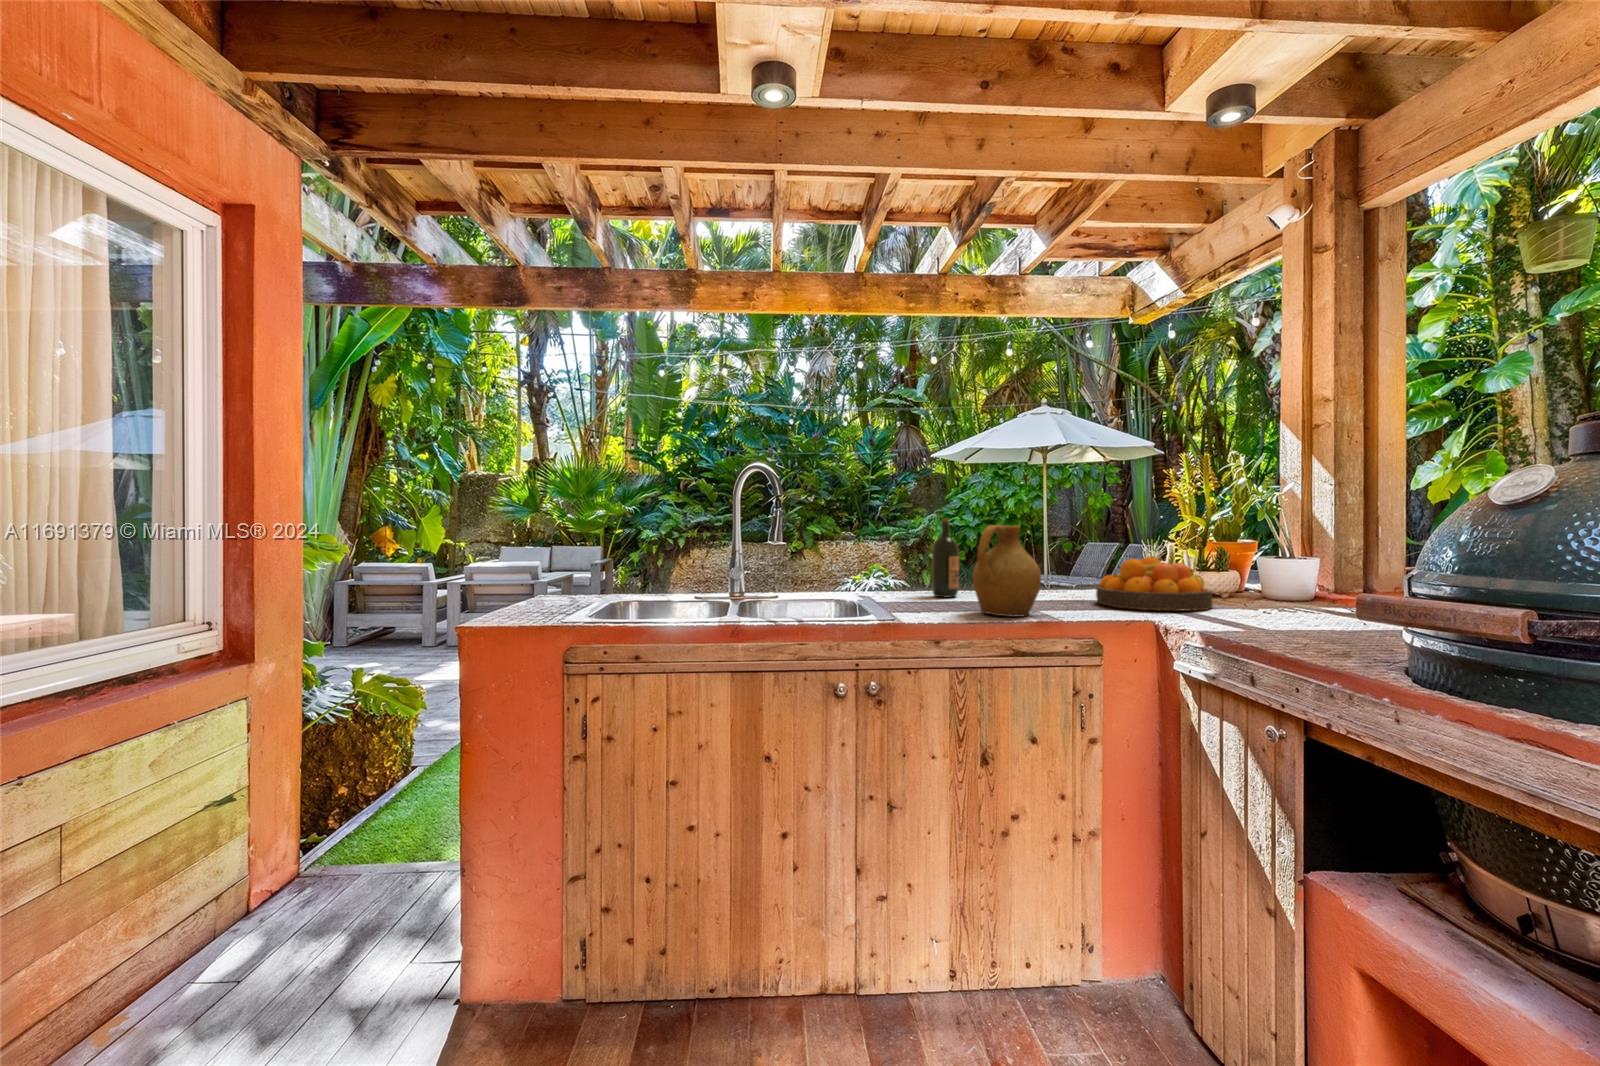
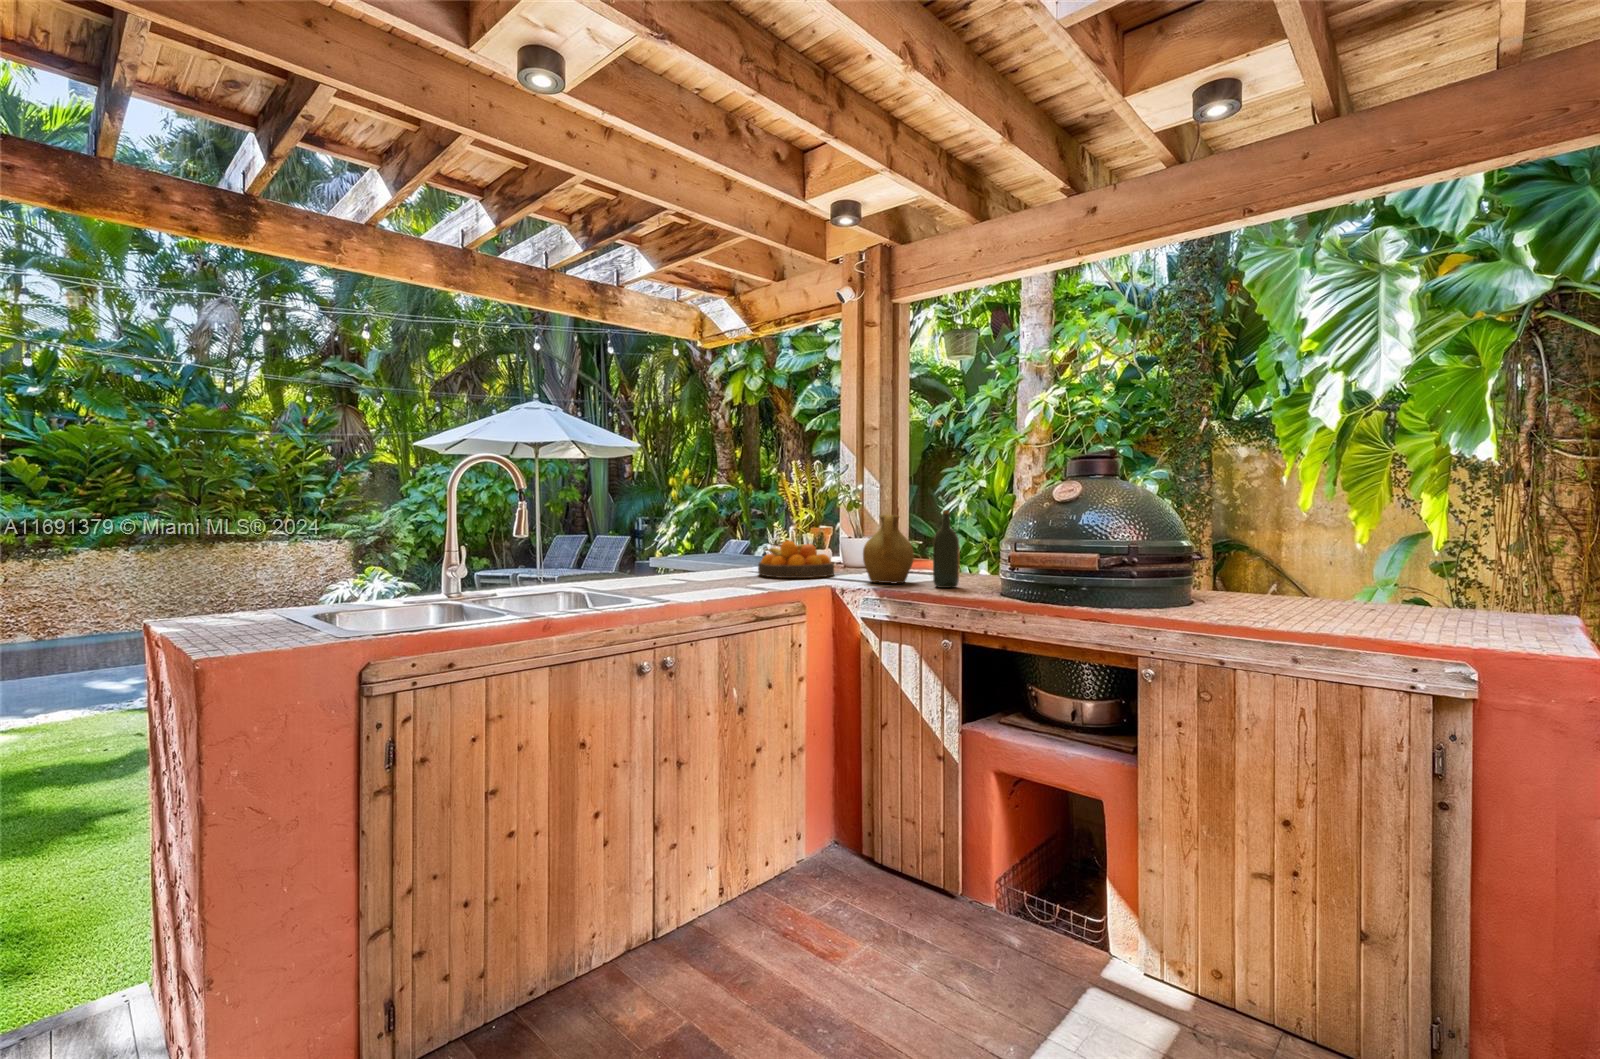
wine bottle: present [932,518,959,597] -> present [933,510,960,588]
pitcher: present [973,525,1041,617] -> present [863,515,914,583]

